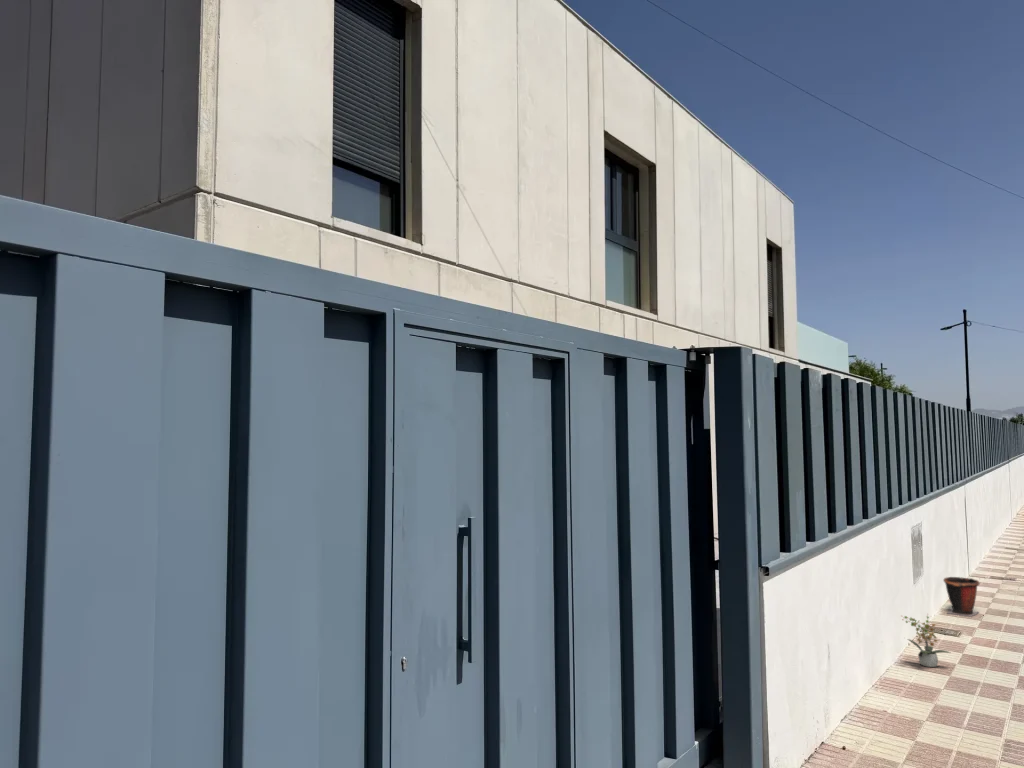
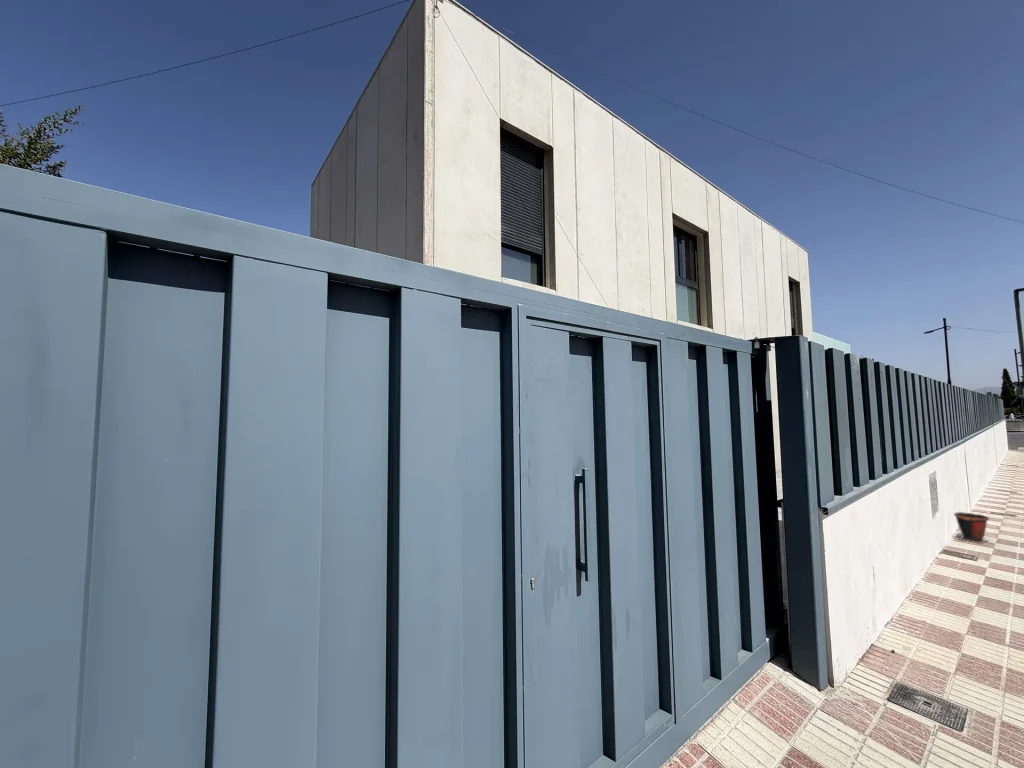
potted plant: present [904,616,950,667] -> none [926,542,977,585]

